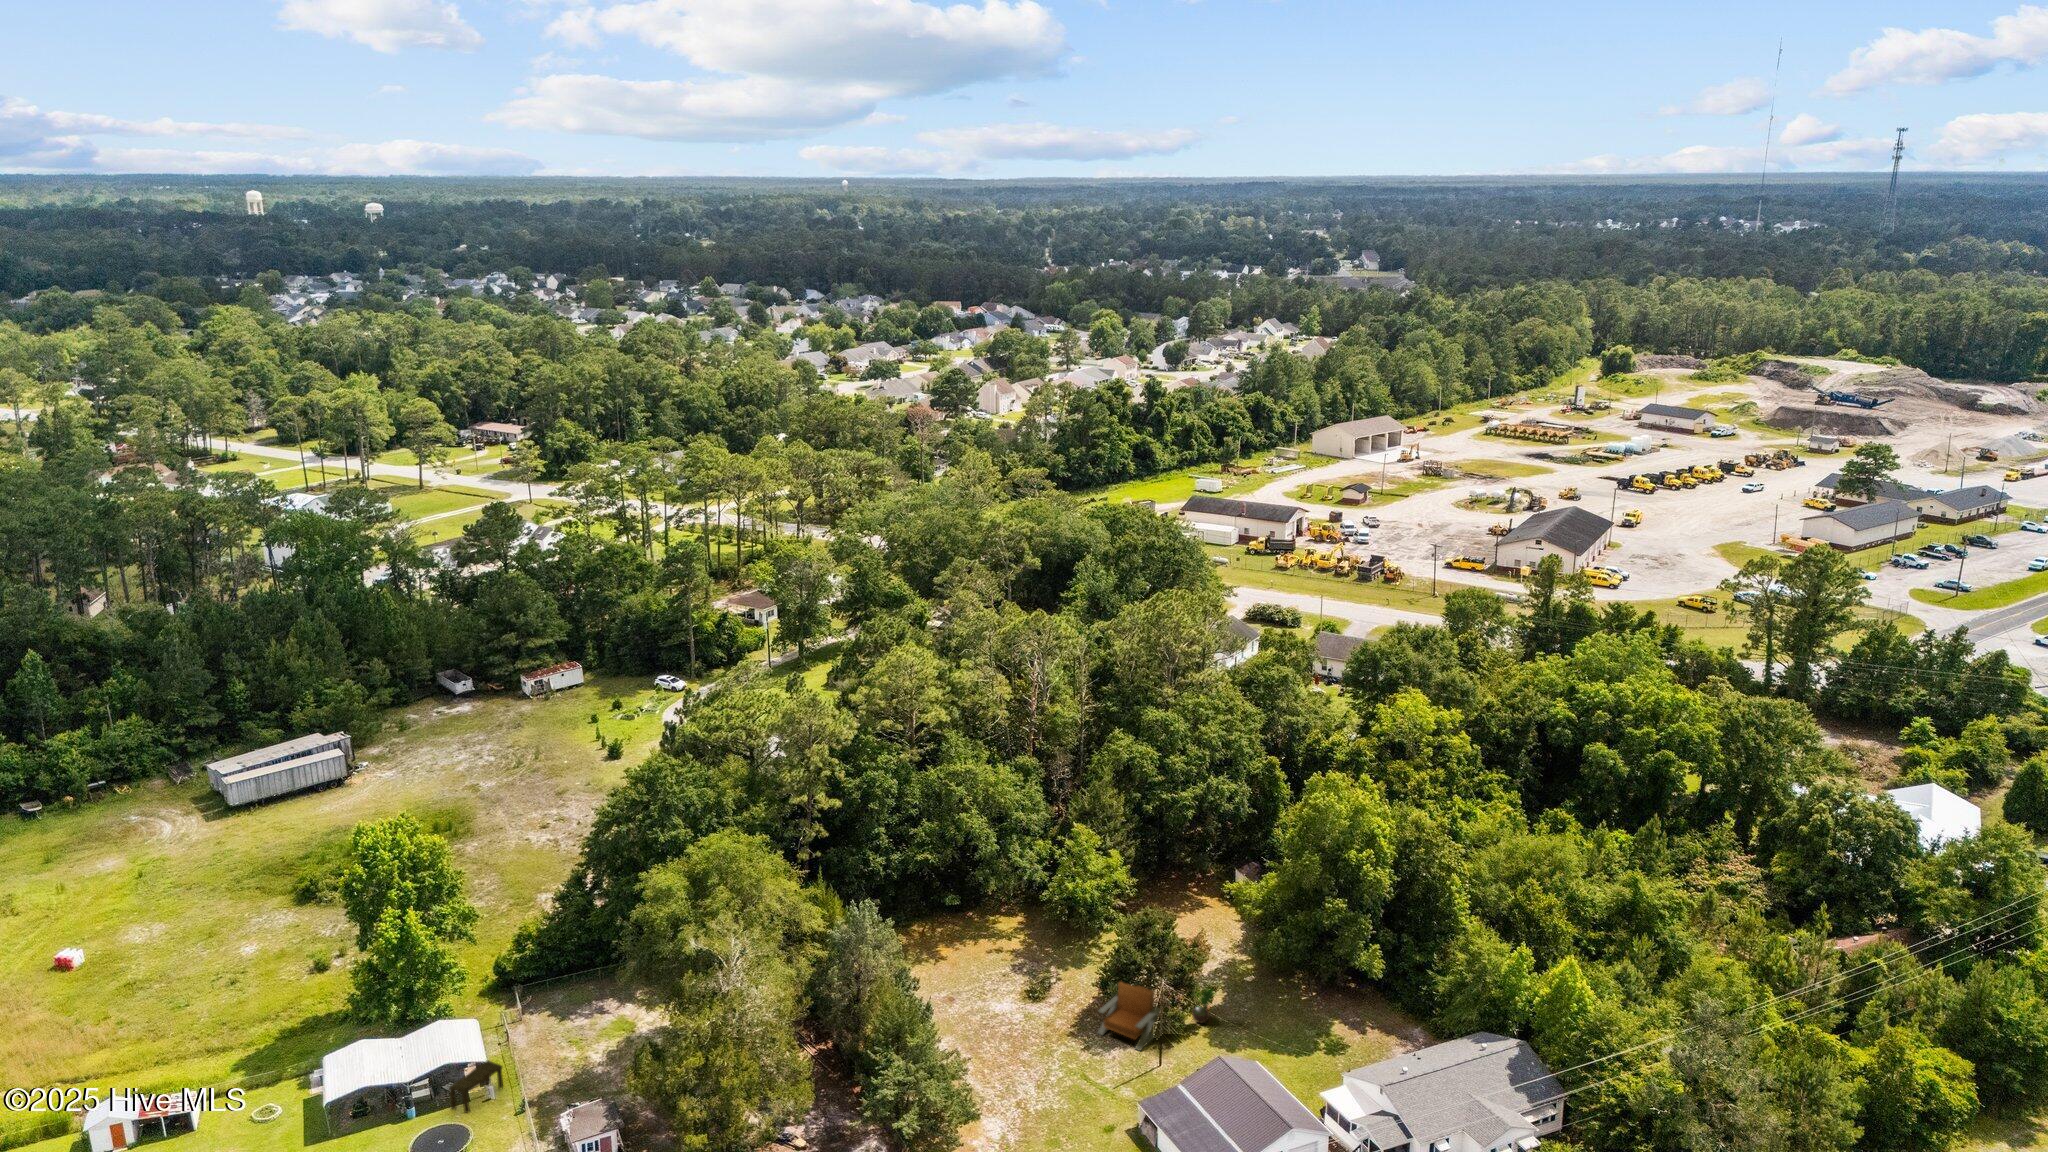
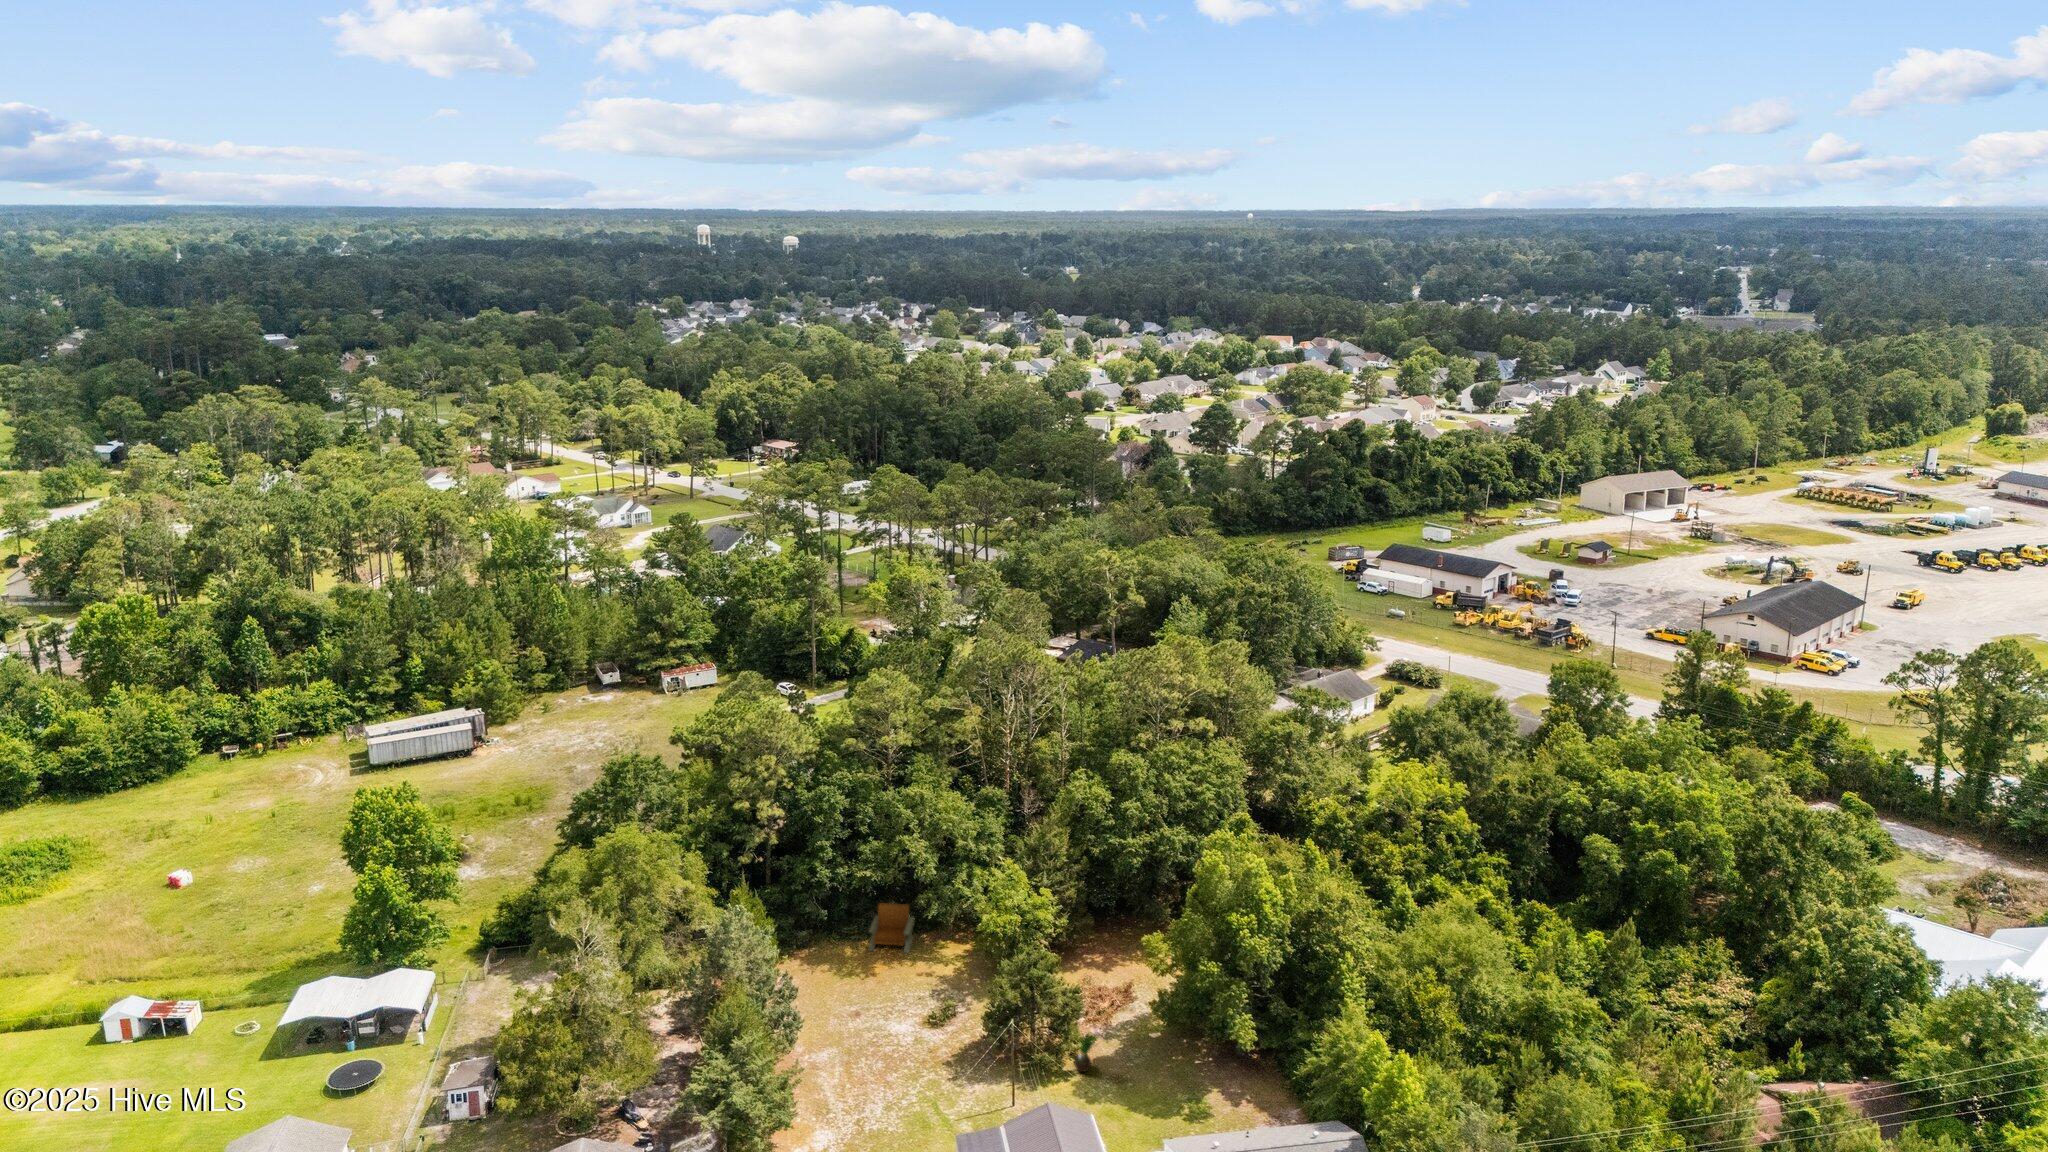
lounge chair: present [1098,982,1161,1051] -> present [869,903,914,953]
bench: present [449,1060,503,1113] -> none [384,1007,436,1053]

